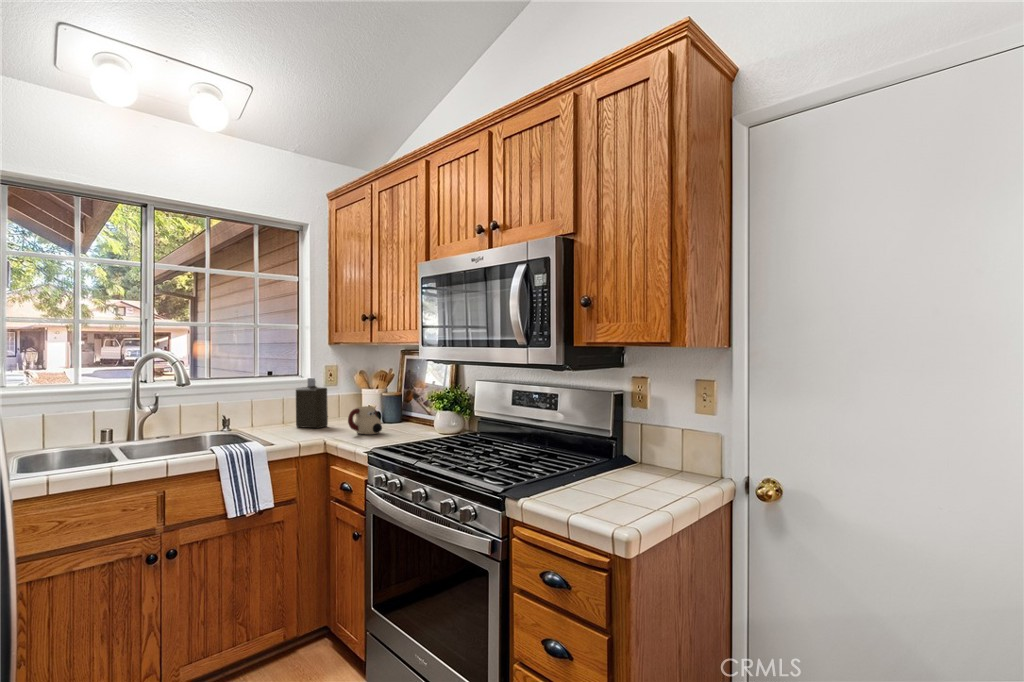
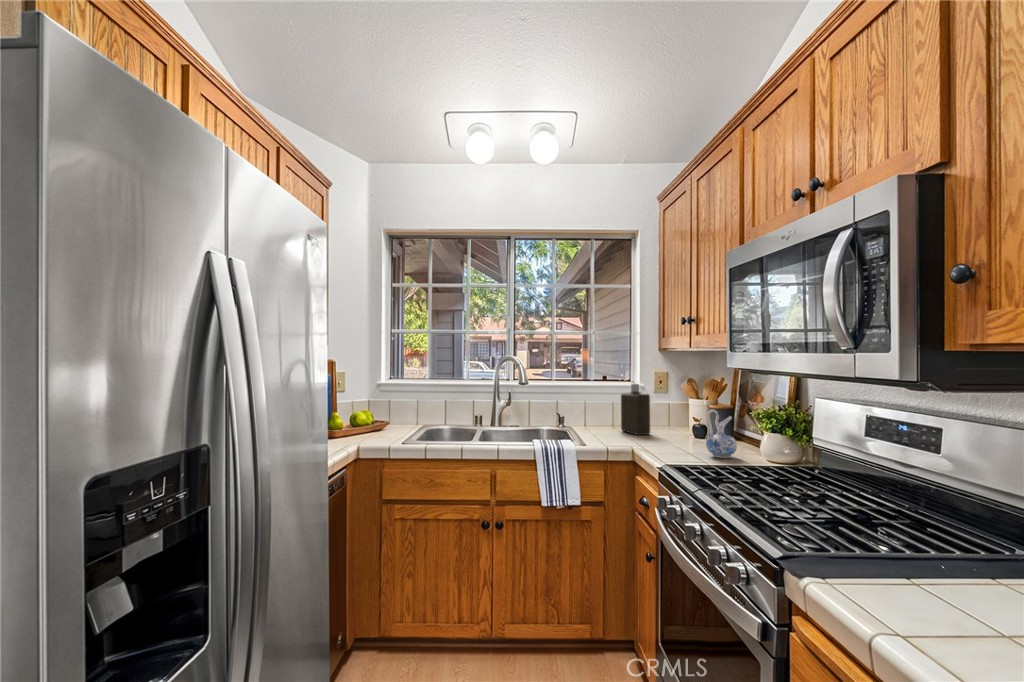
ceramic pitcher: none [395,396,419,437] -> present [706,410,737,458]
mug: present [348,406,382,434] -> none [659,417,696,449]

